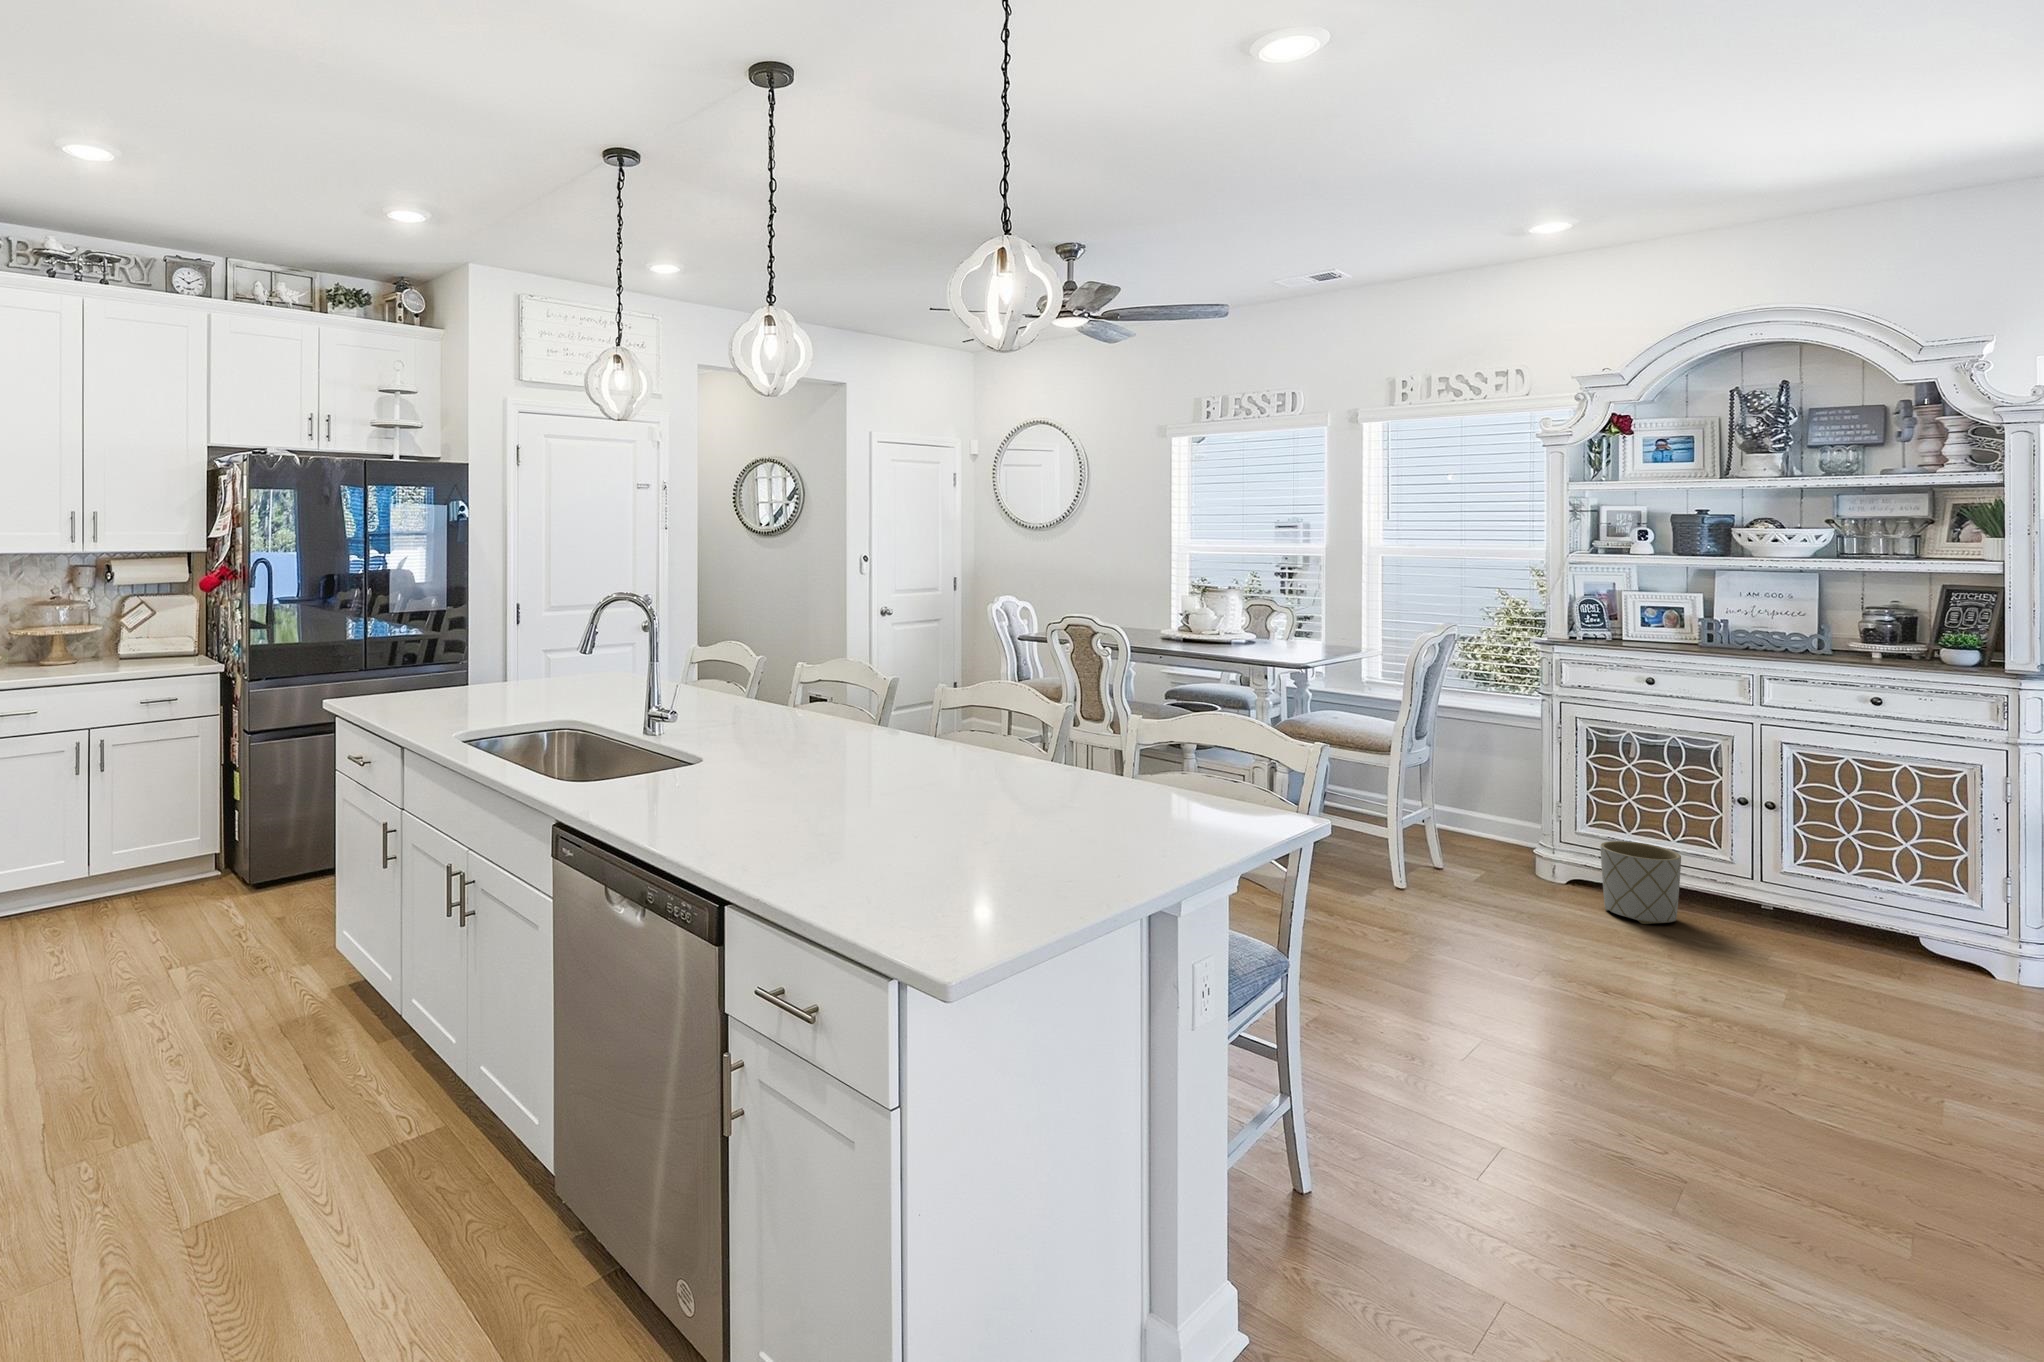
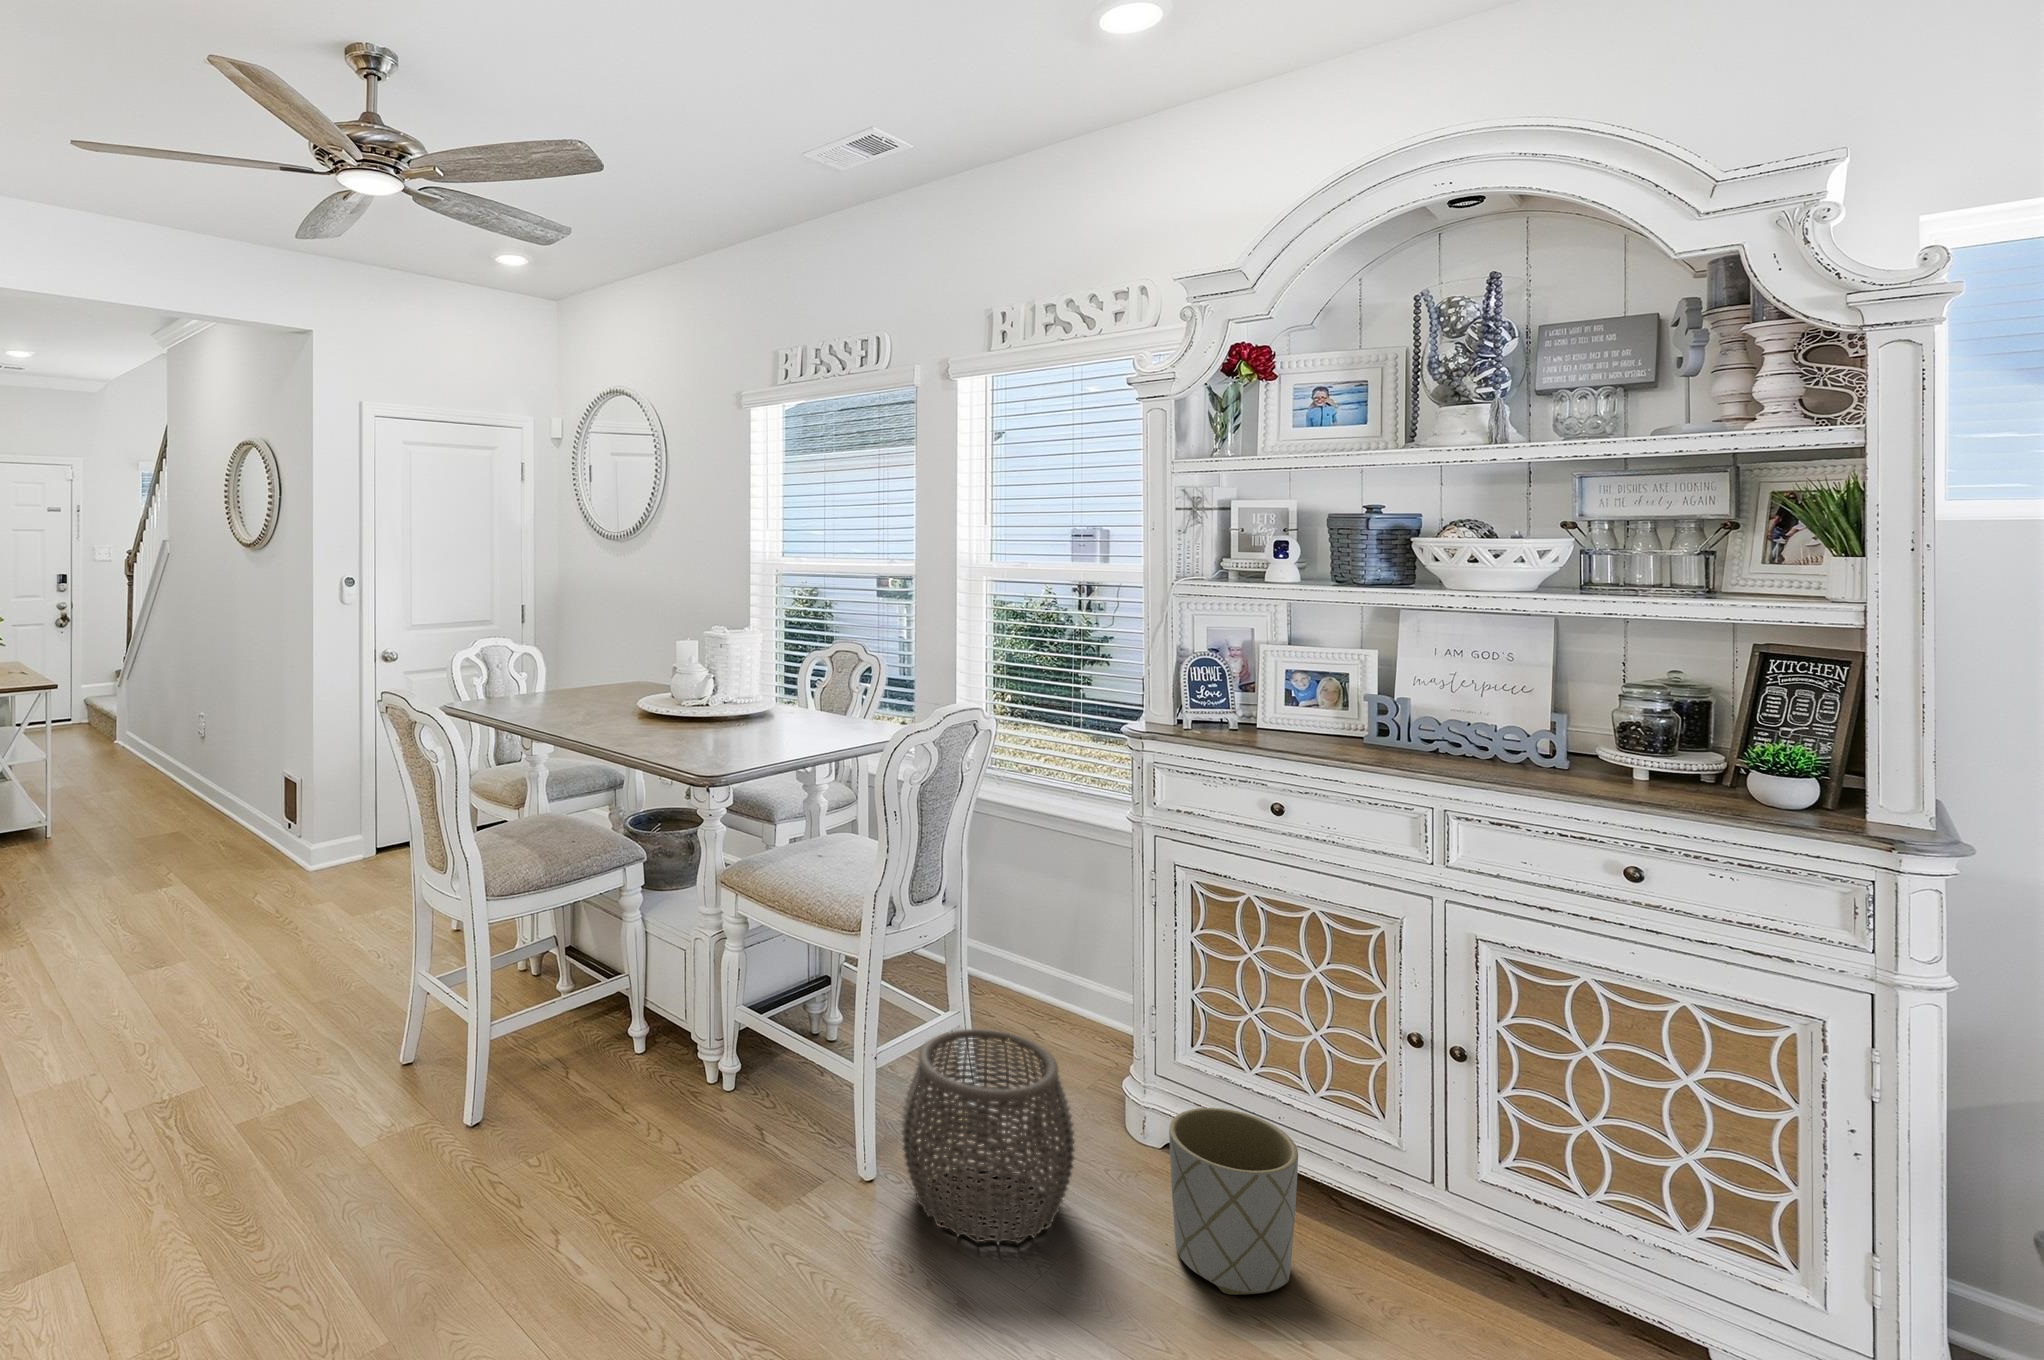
woven basket: none [1432,807,1542,907] -> present [902,1029,1074,1245]

